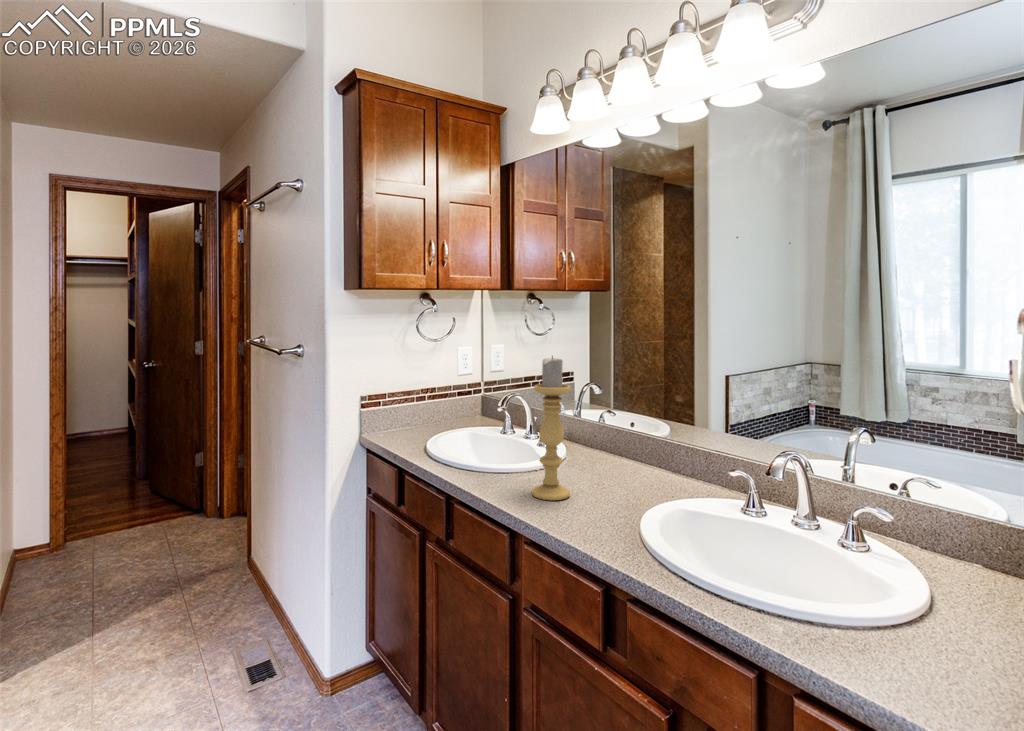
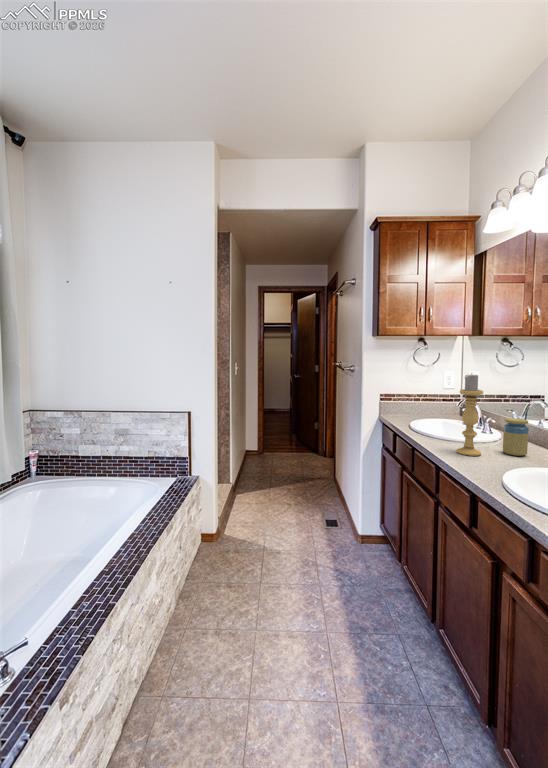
jar: none [587,424,622,485] -> present [503,418,529,456]

